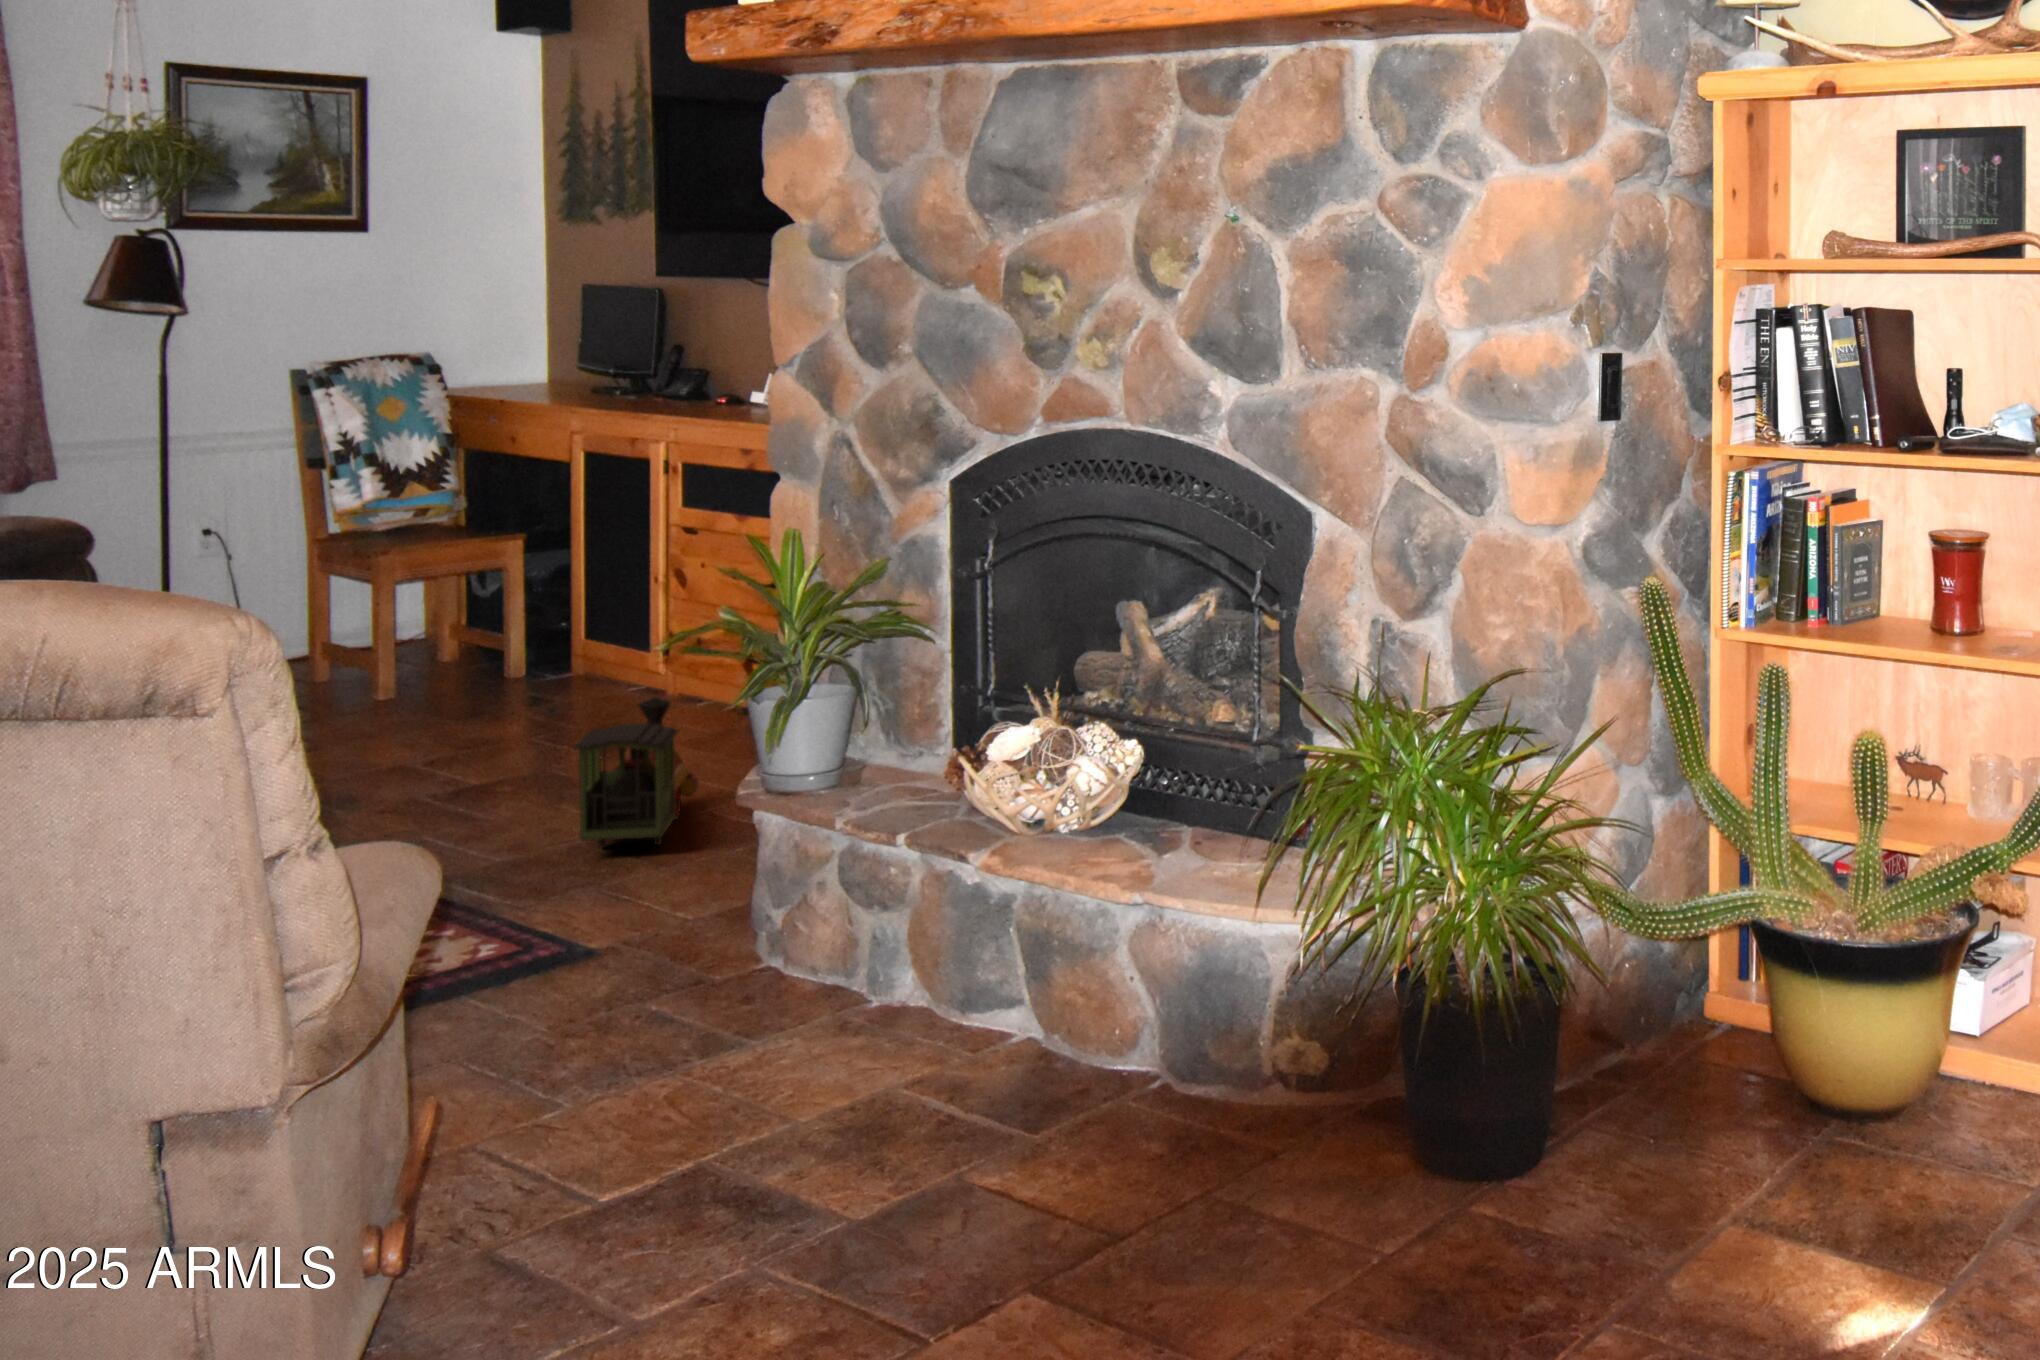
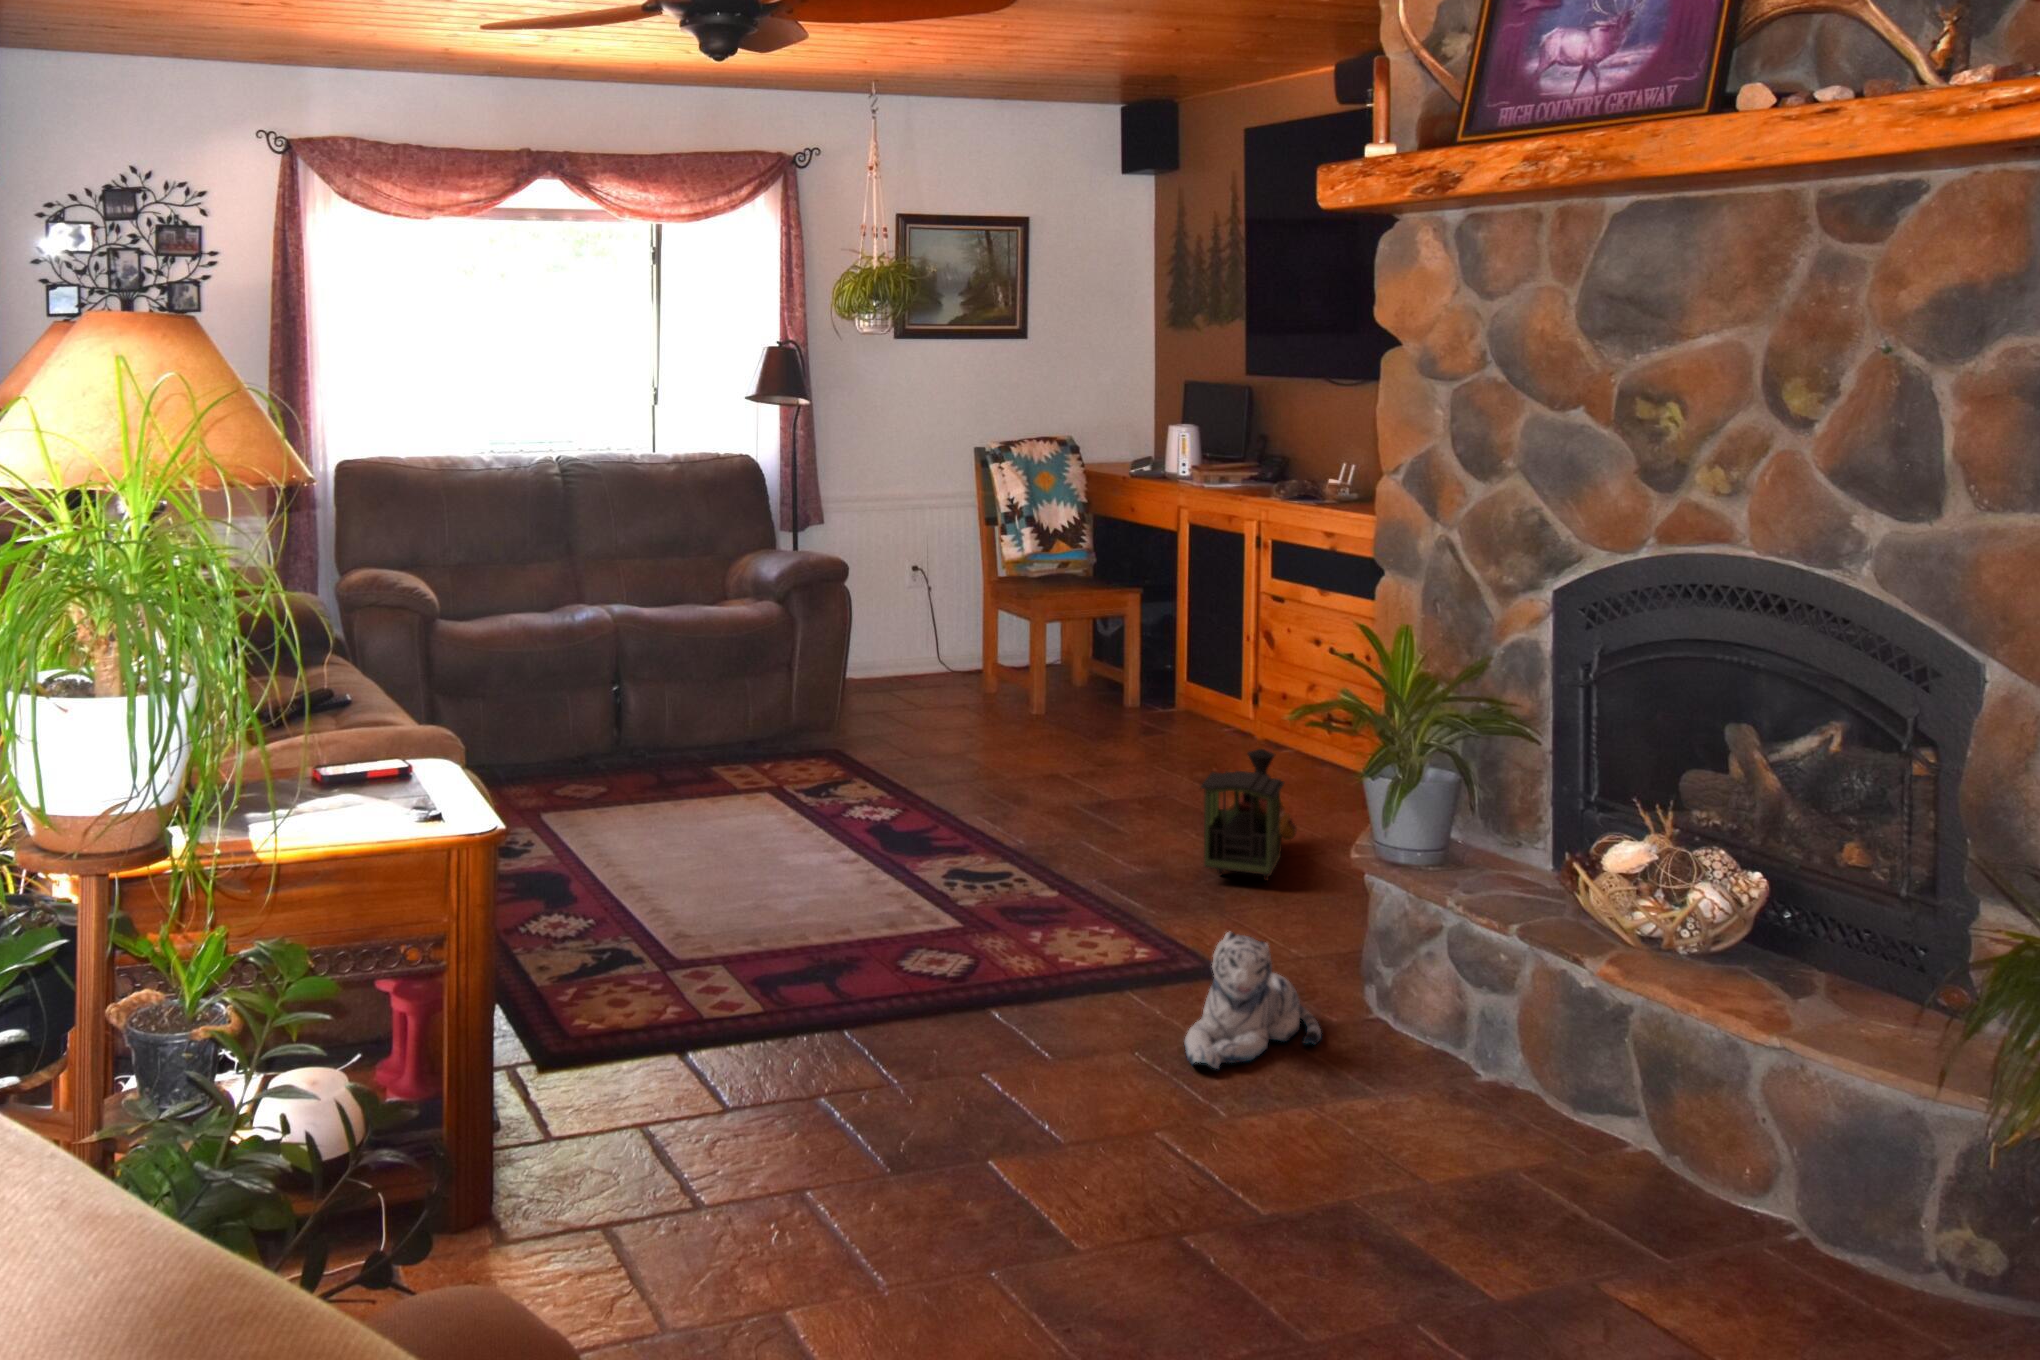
plush toy: none [530,898,702,1061] -> present [1185,932,1322,1069]

